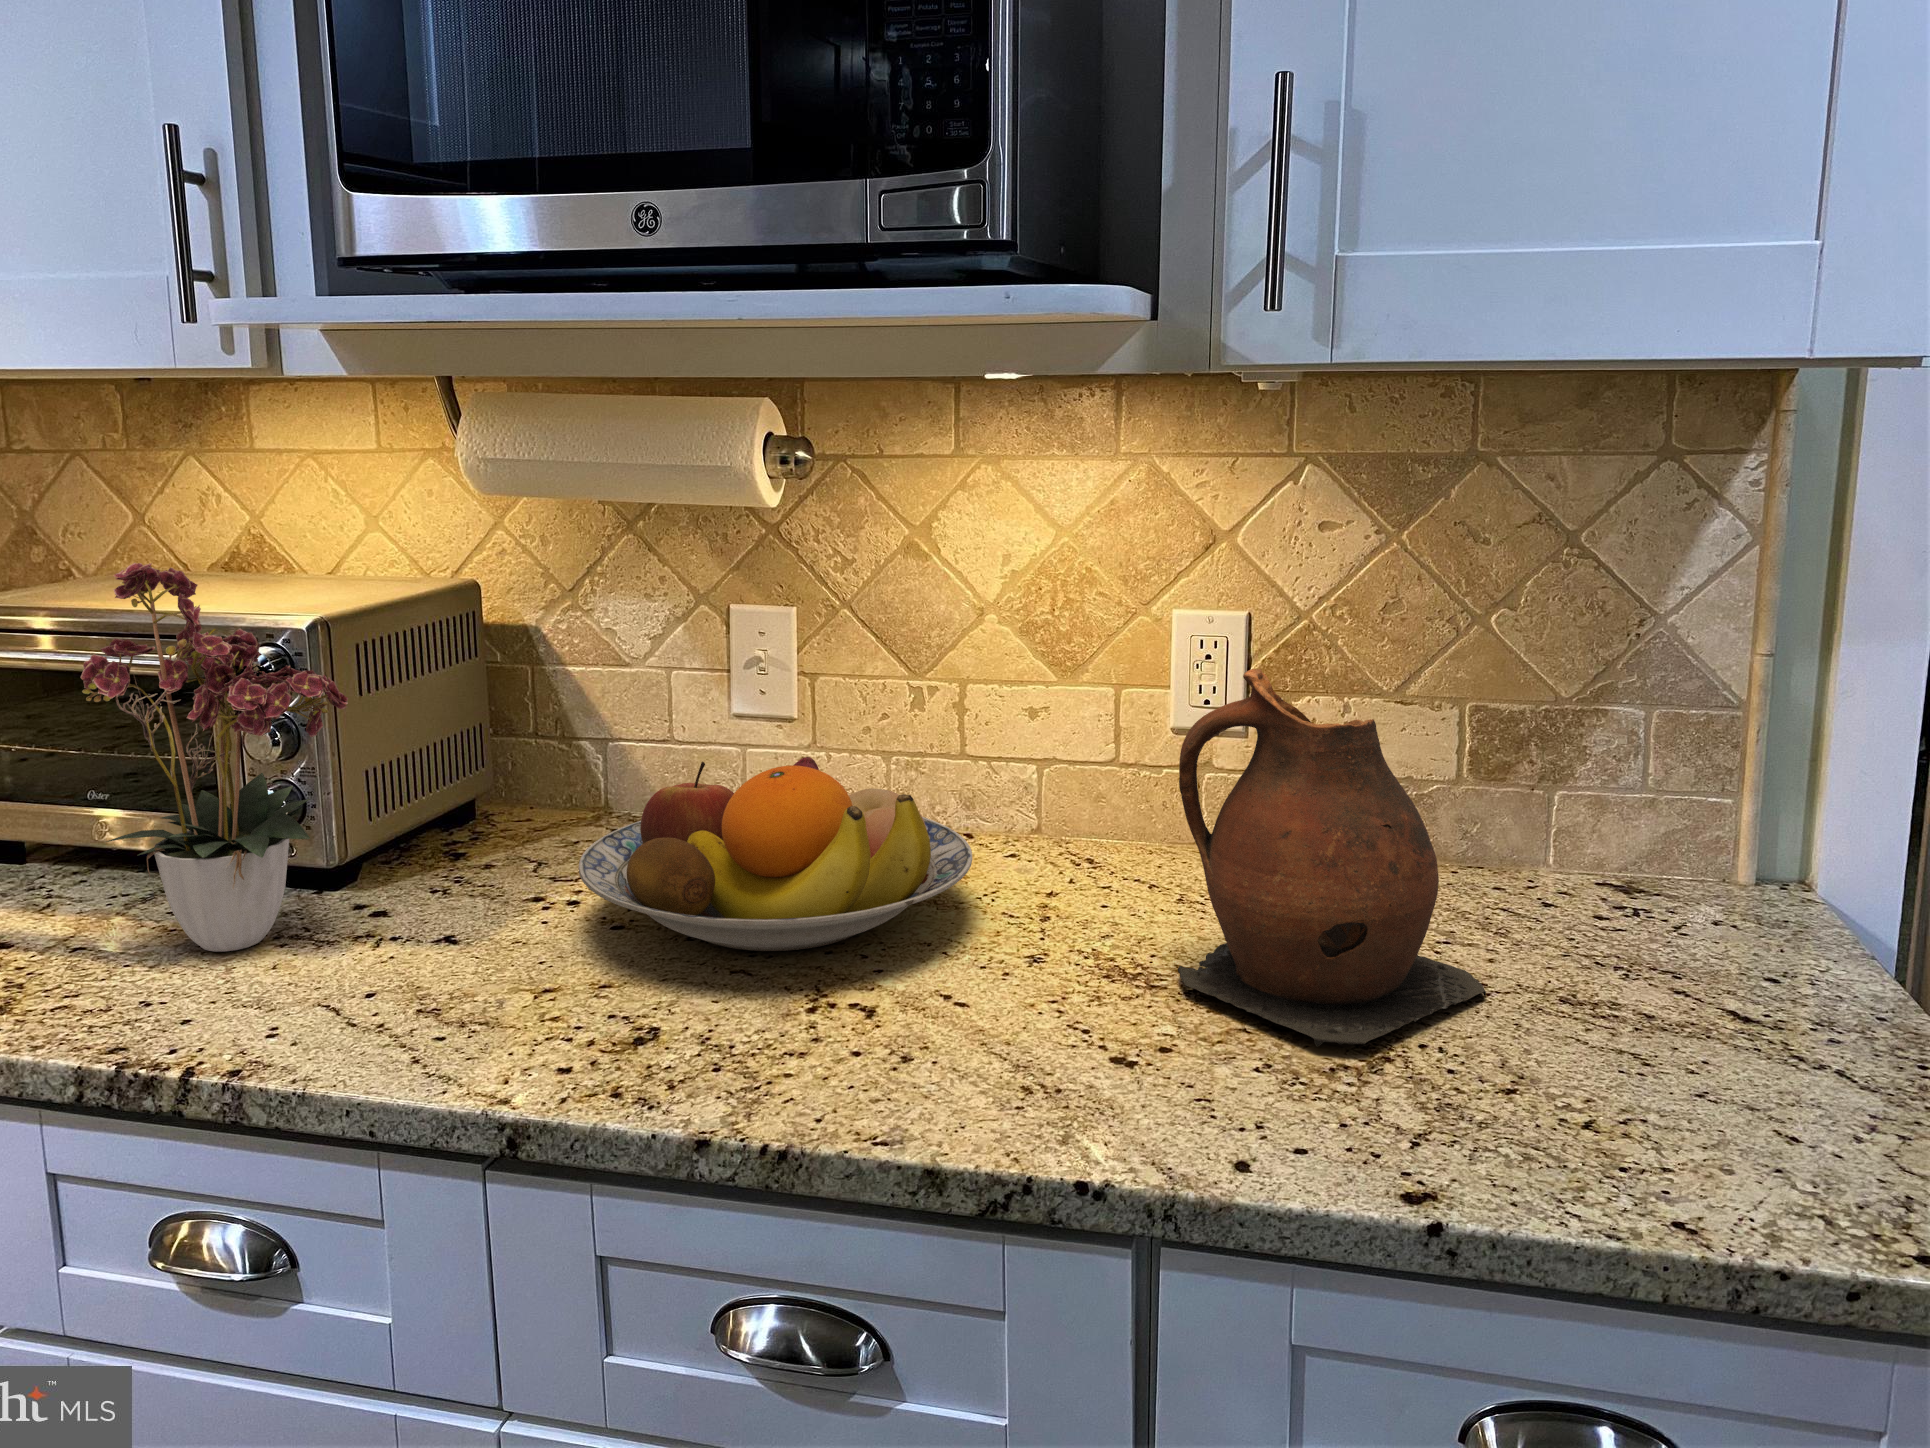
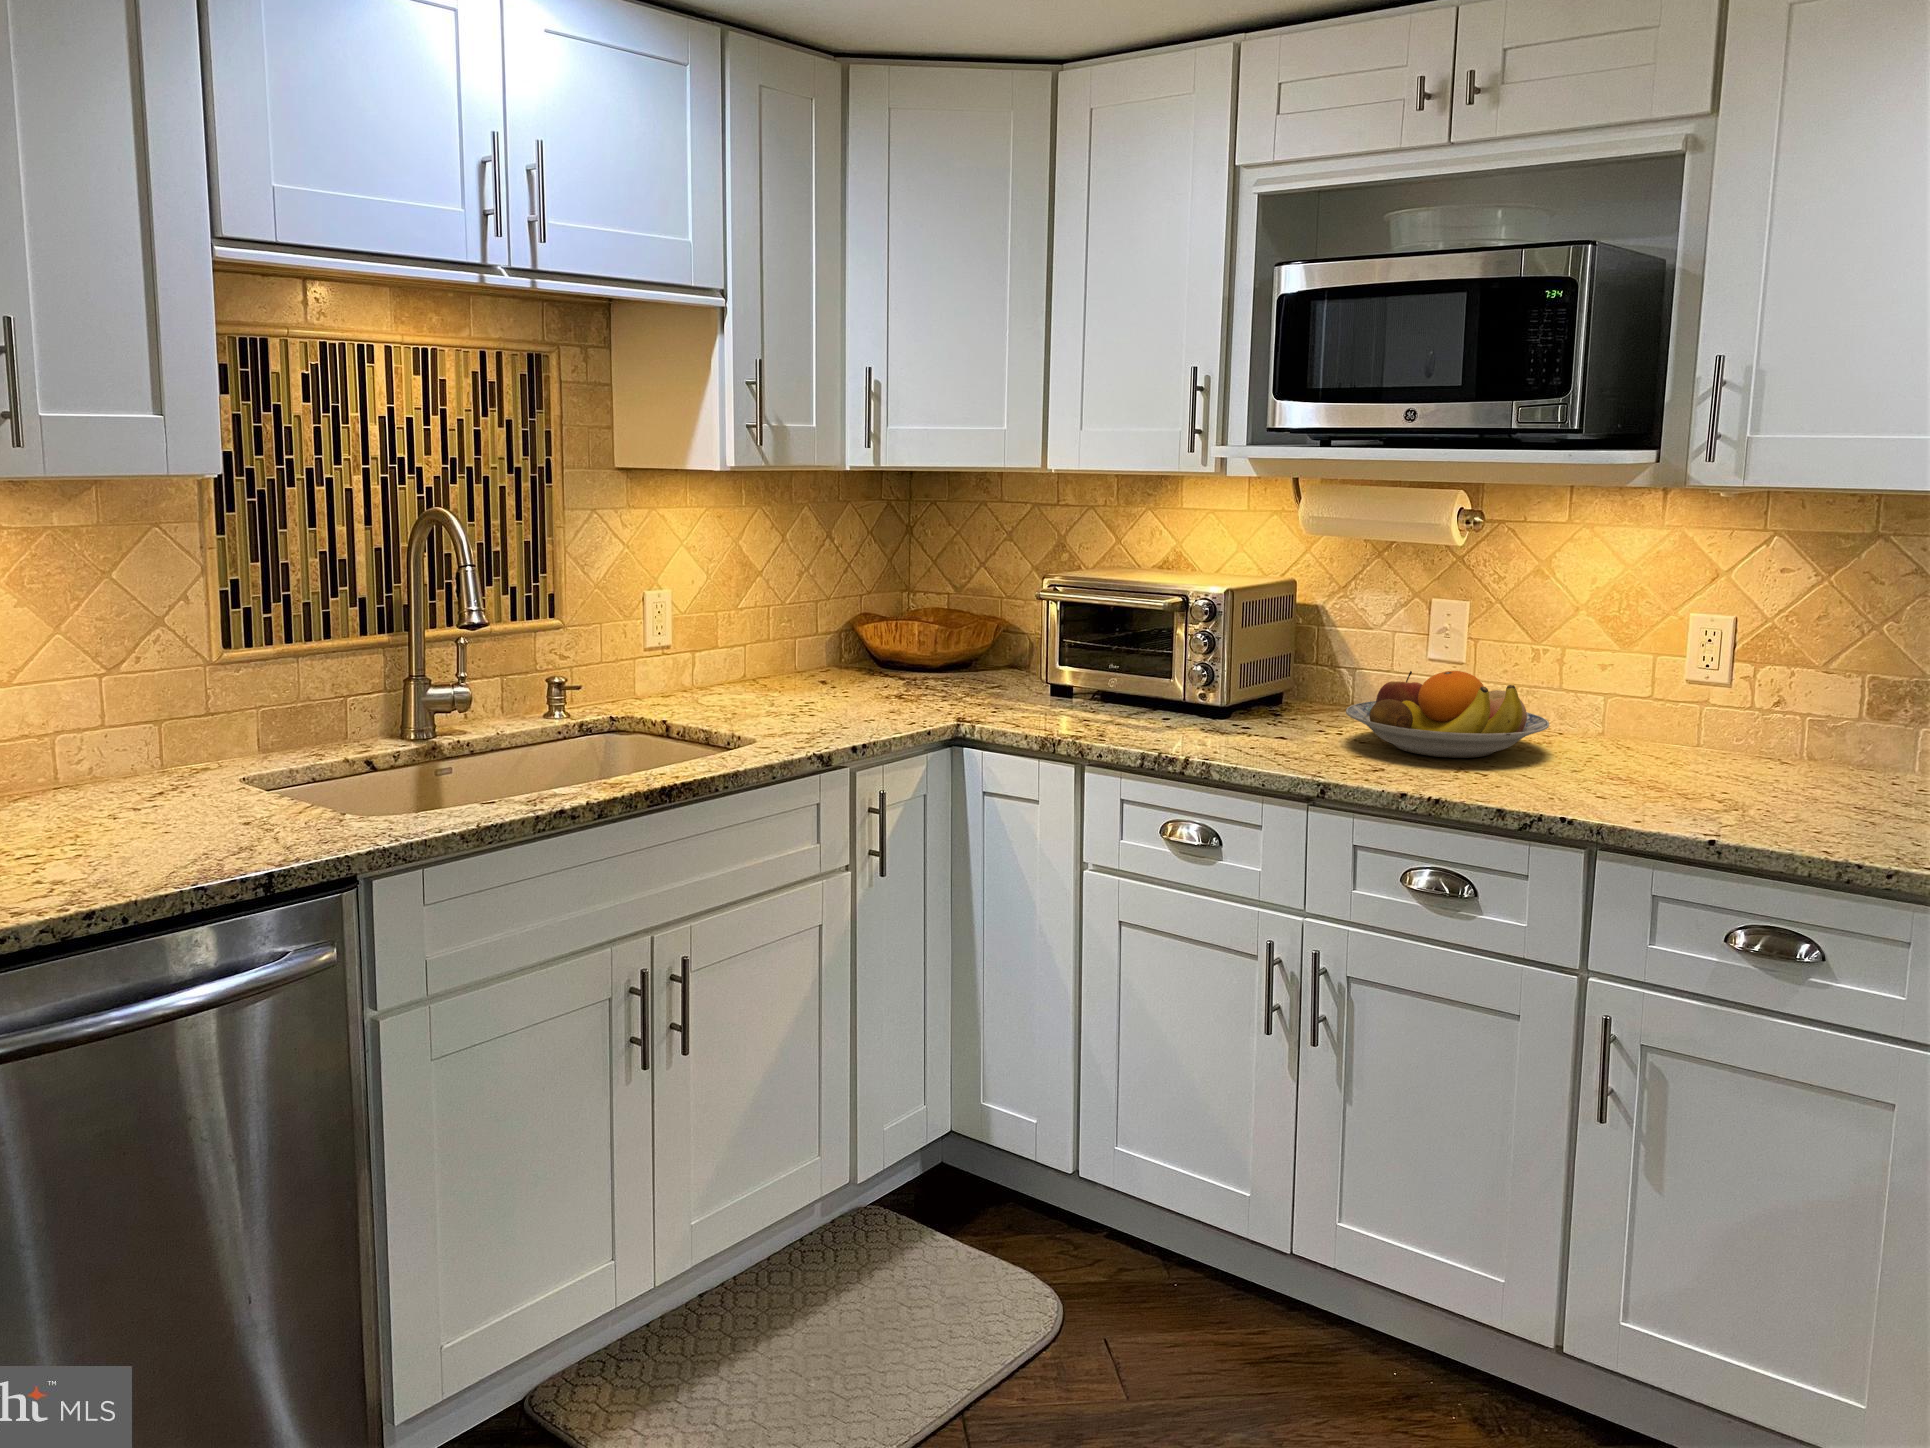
flower arrangement: present [81,563,348,952] -> none [1129,550,1256,734]
ceramic pitcher: present [1178,669,1486,1046] -> none [1644,634,1810,805]

